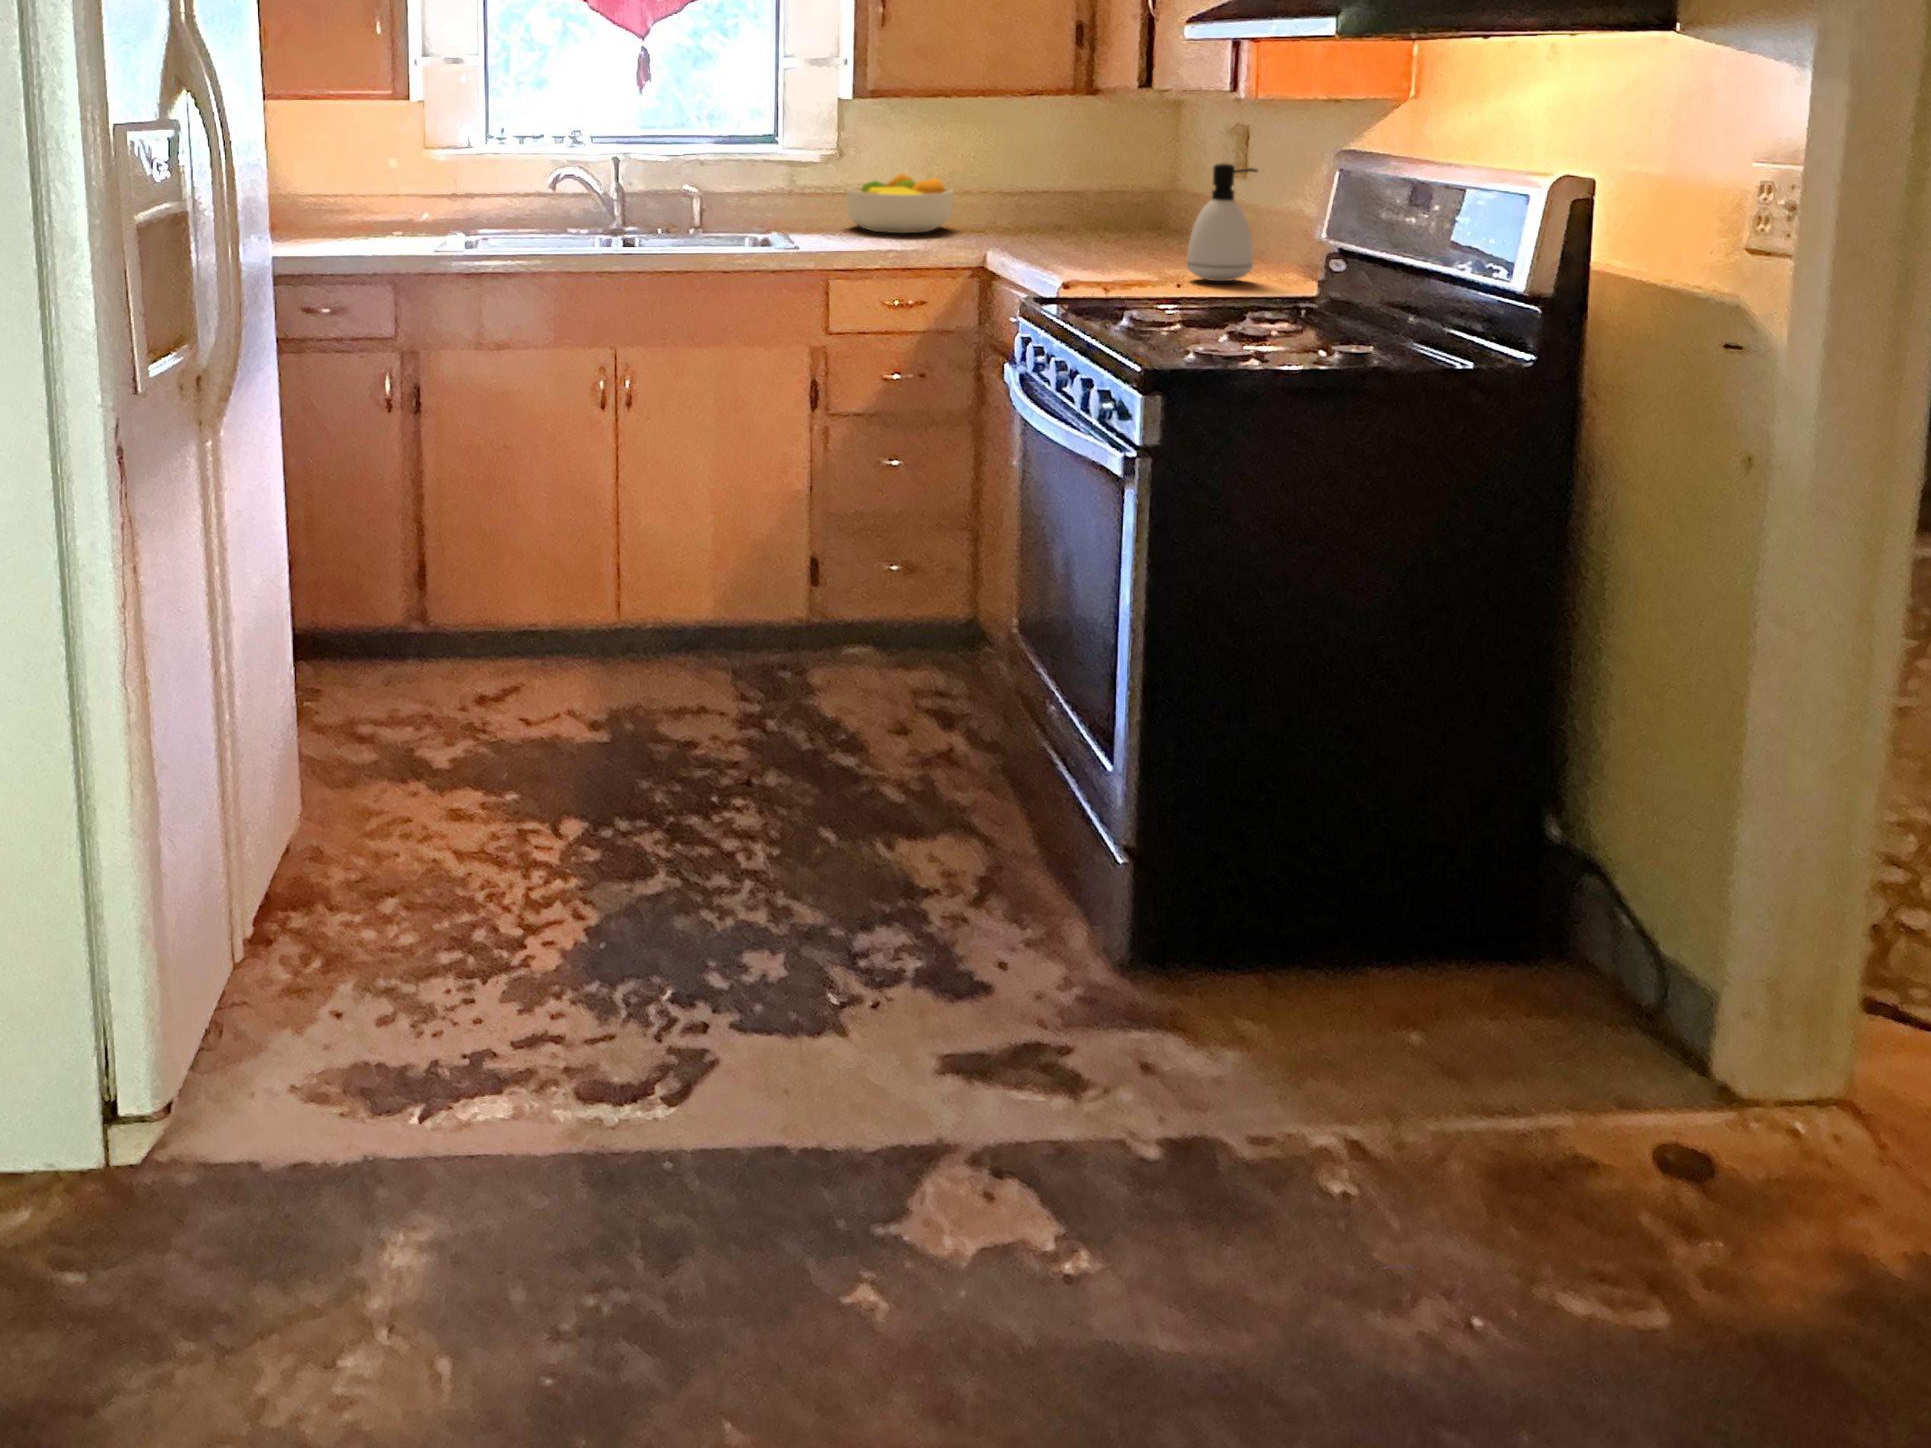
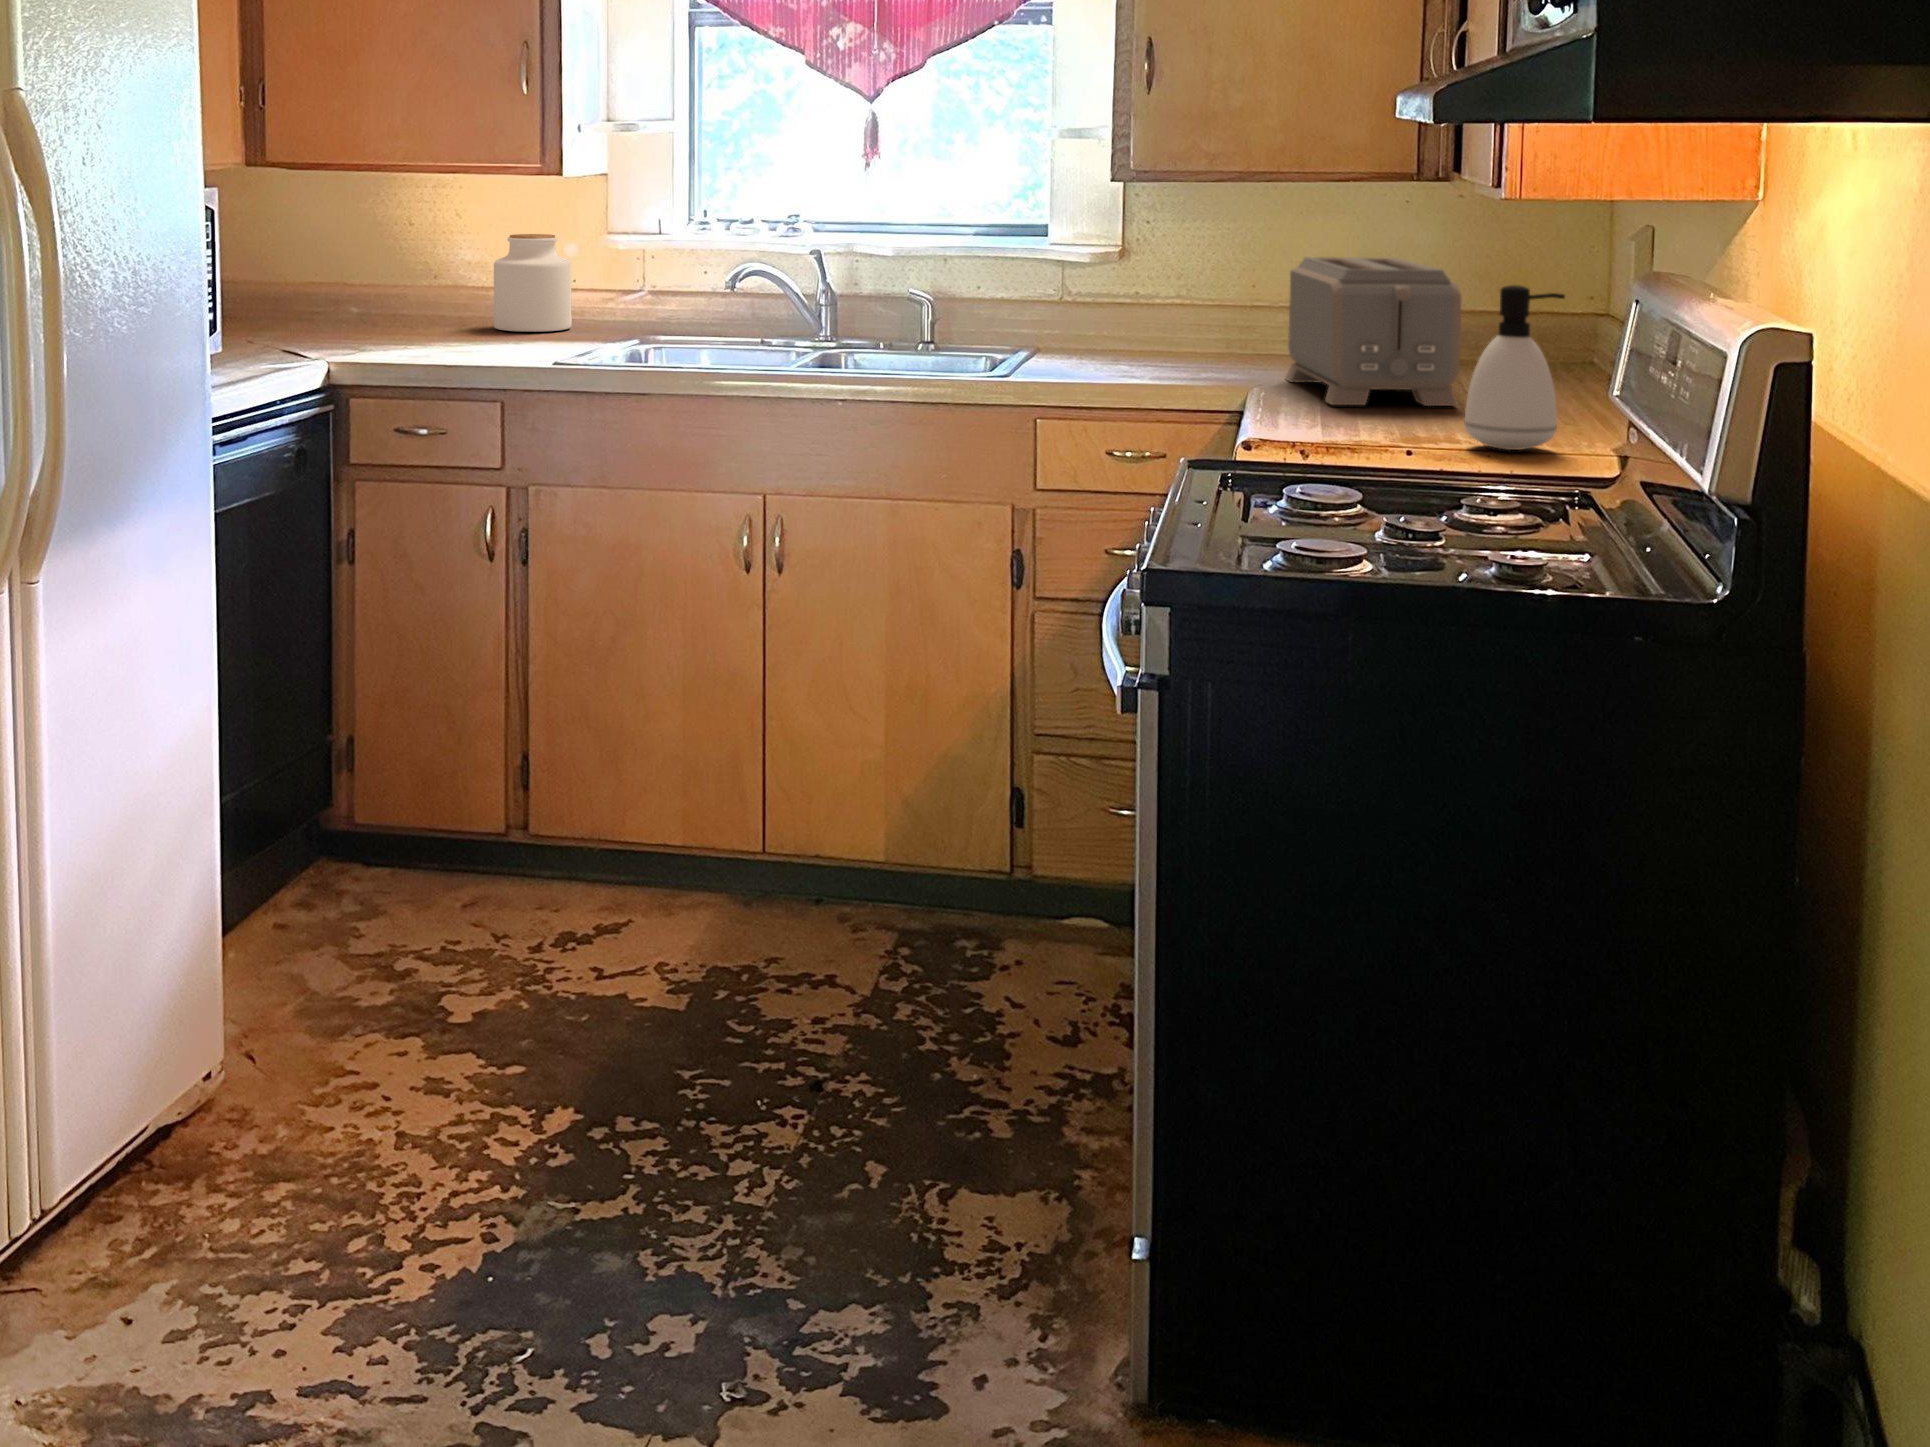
jar: none [338,151,402,230] -> present [494,234,572,332]
toaster: none [988,151,1140,258] -> present [1285,257,1462,406]
fruit bowl: present [846,174,954,233] -> none [1126,274,1272,361]

